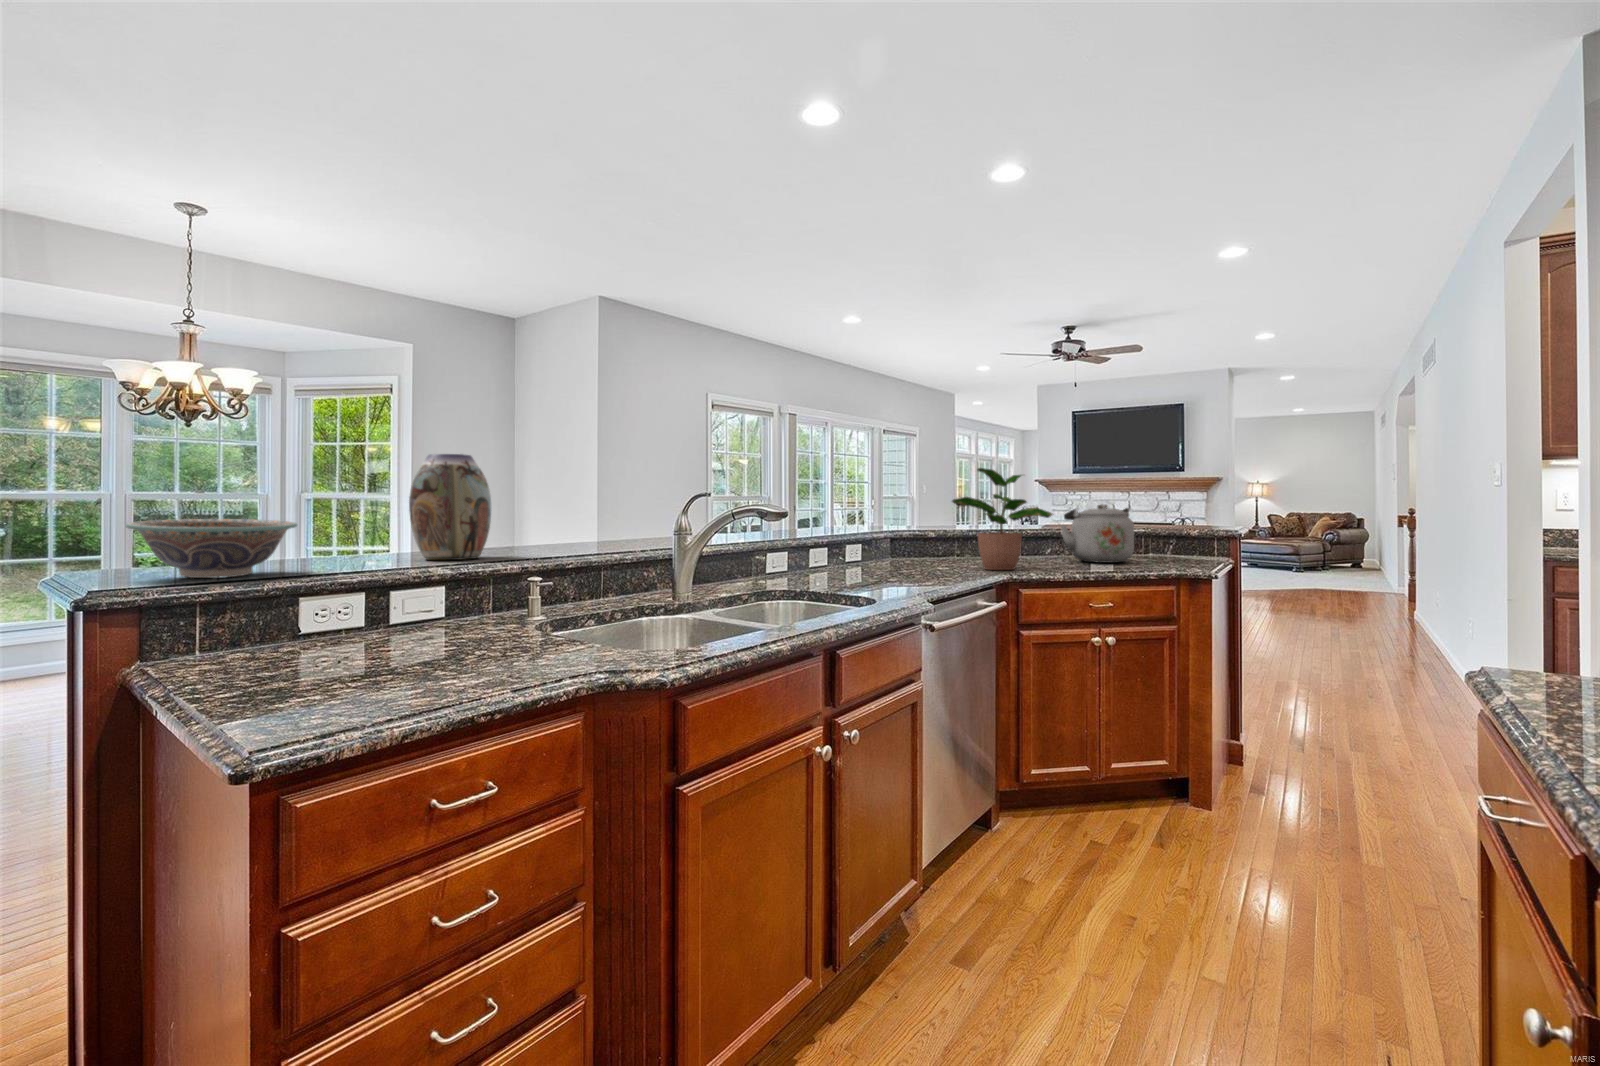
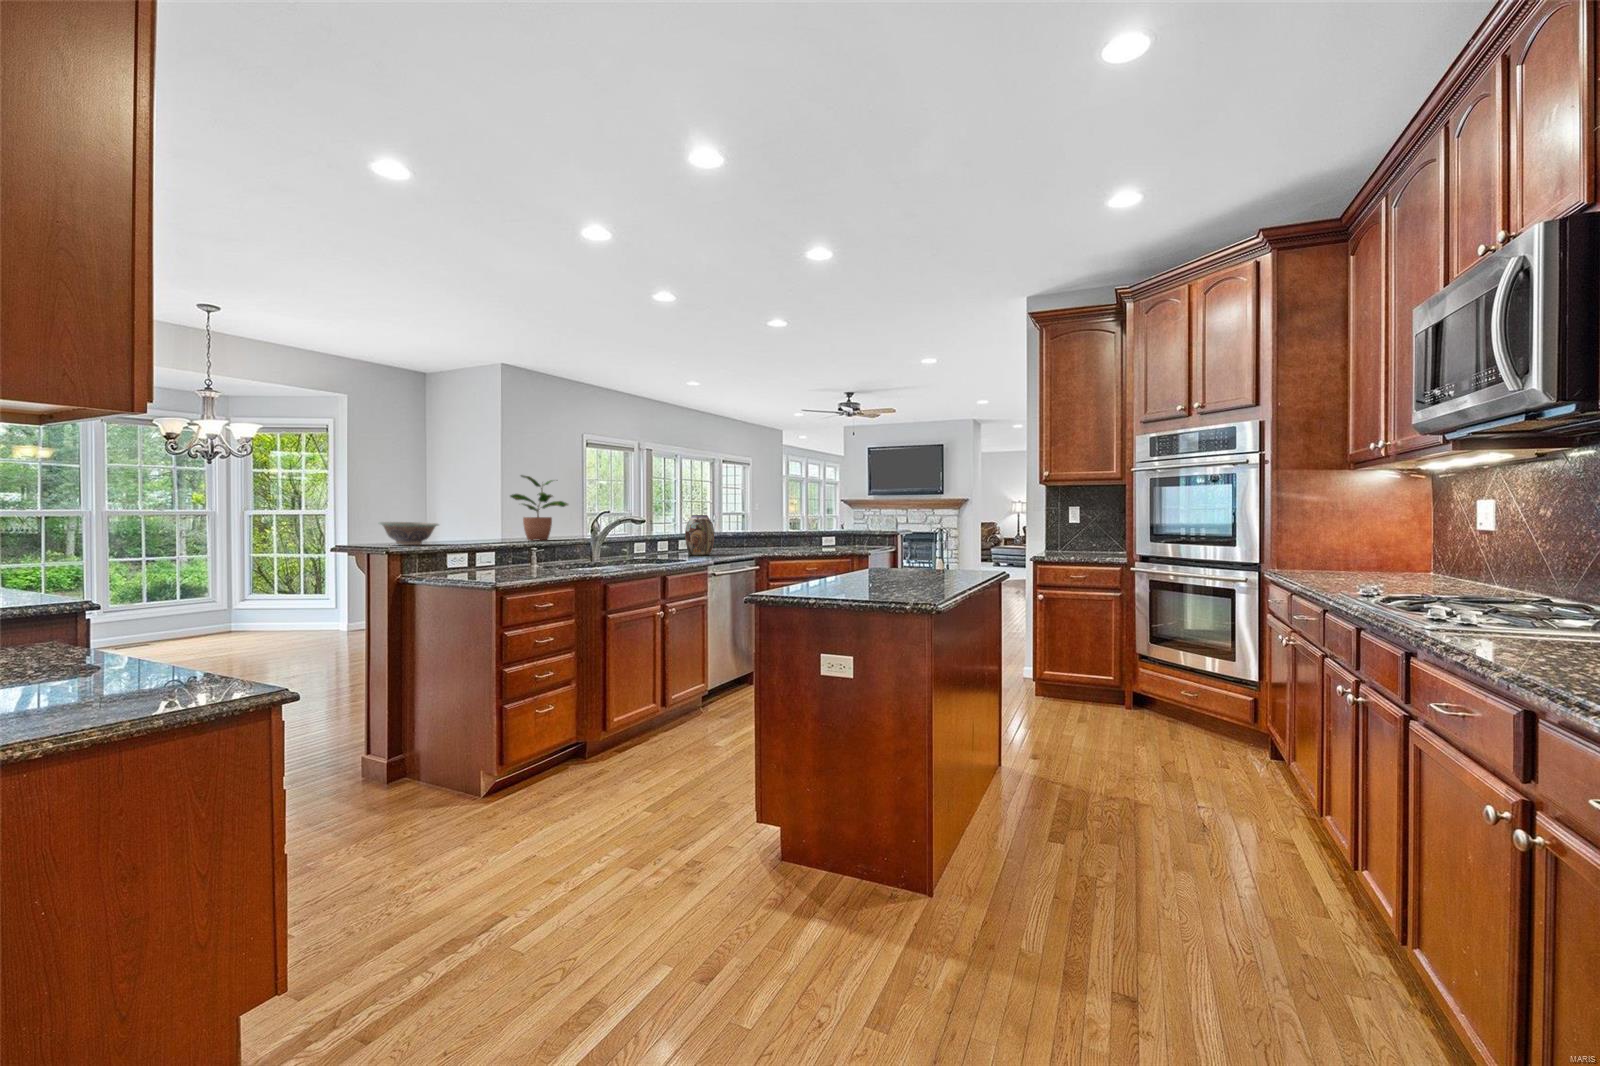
vase: present [409,454,491,560] -> present [685,515,714,556]
potted plant: present [952,468,1052,570] -> present [510,475,568,540]
kettle: present [1061,504,1134,563] -> none [800,518,841,550]

